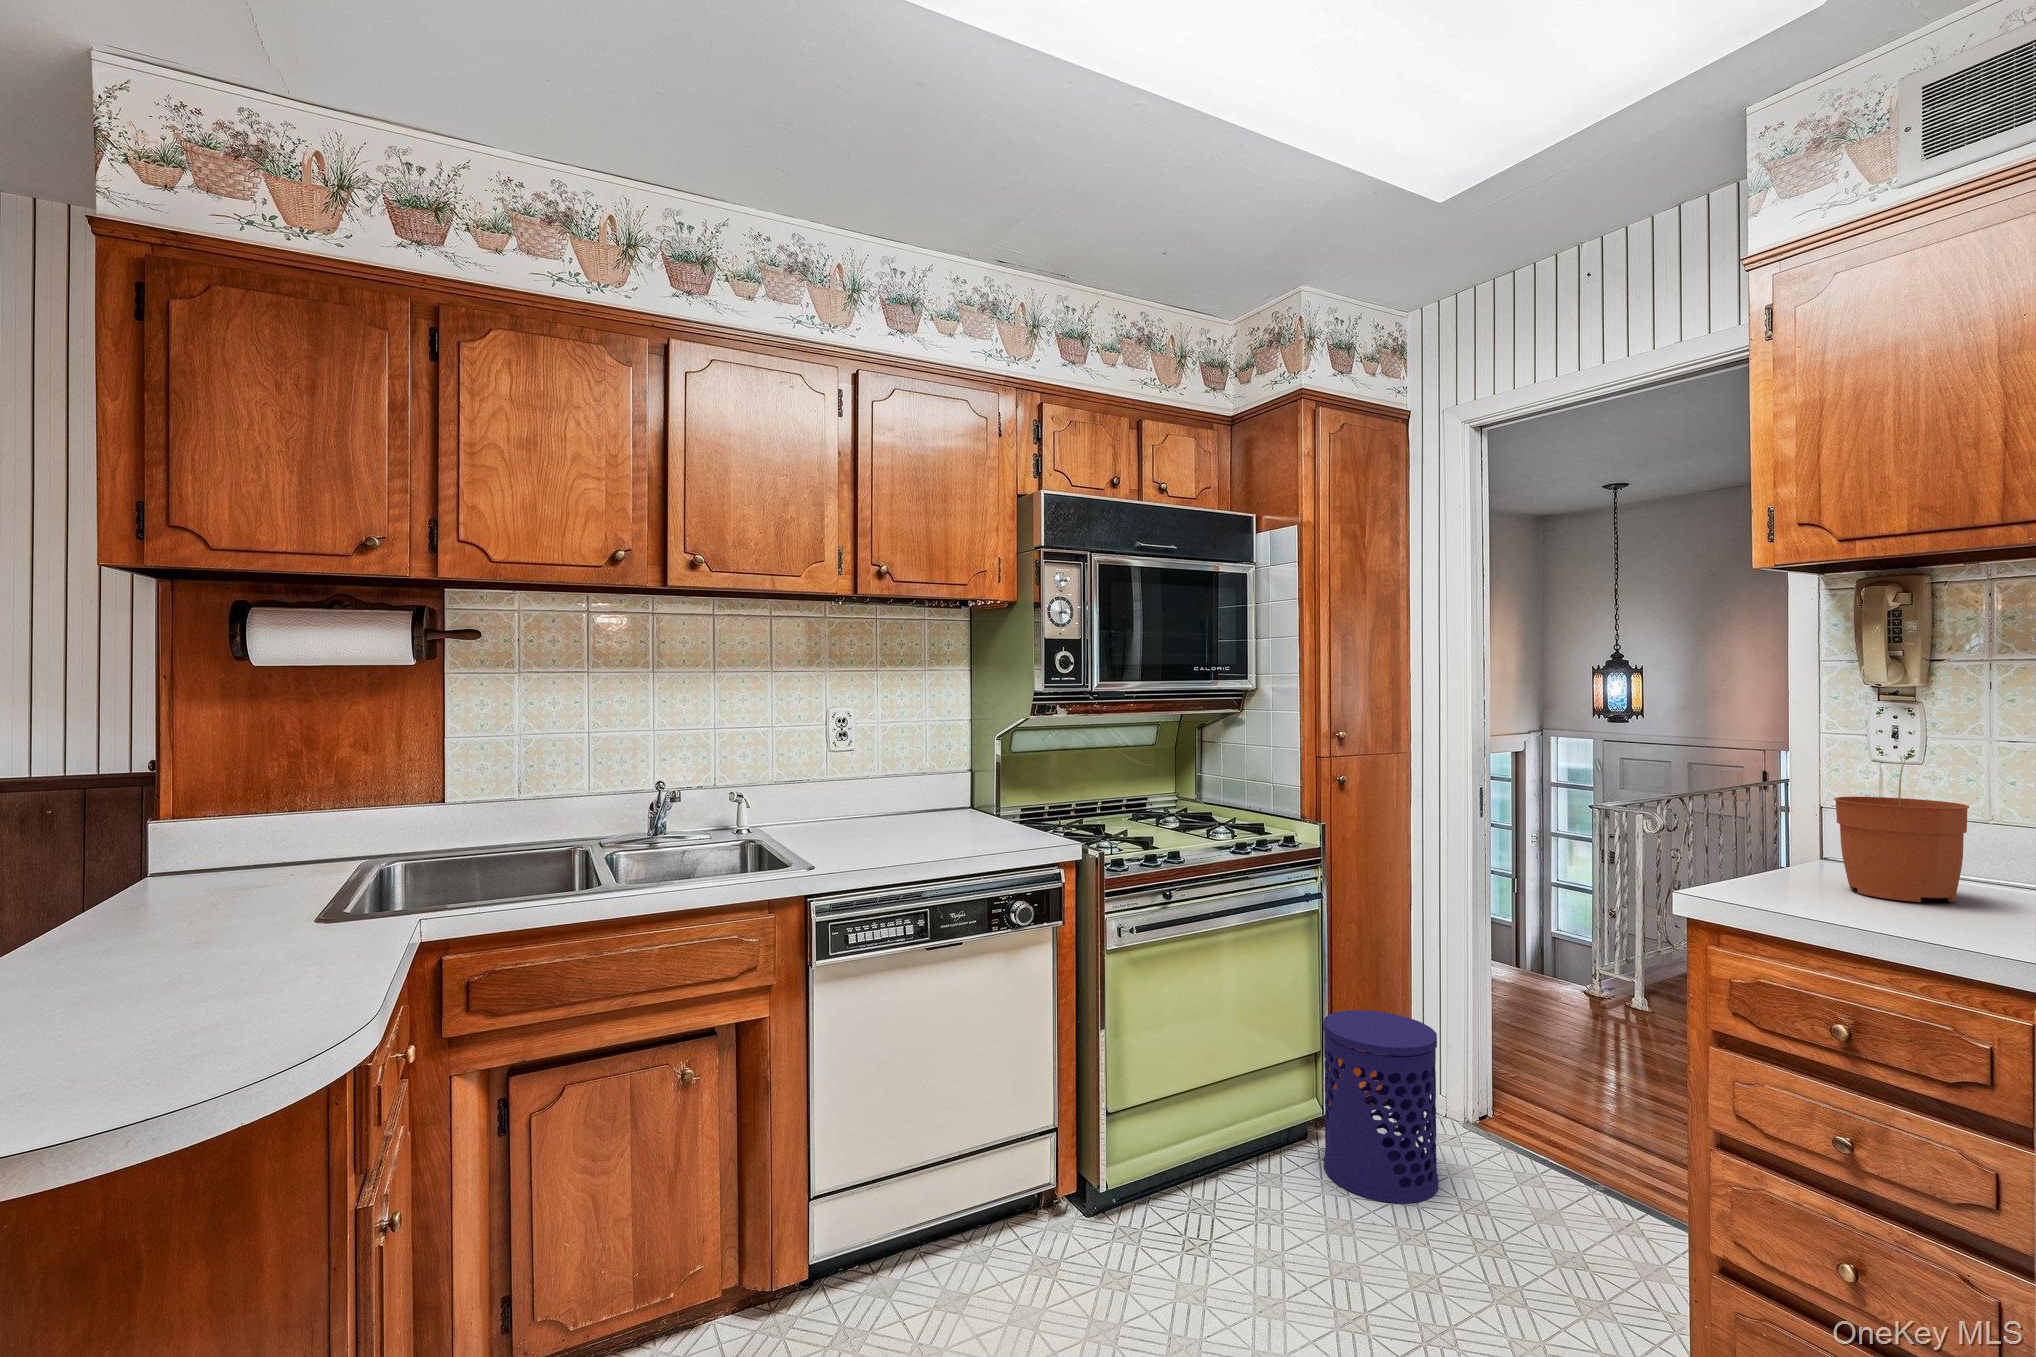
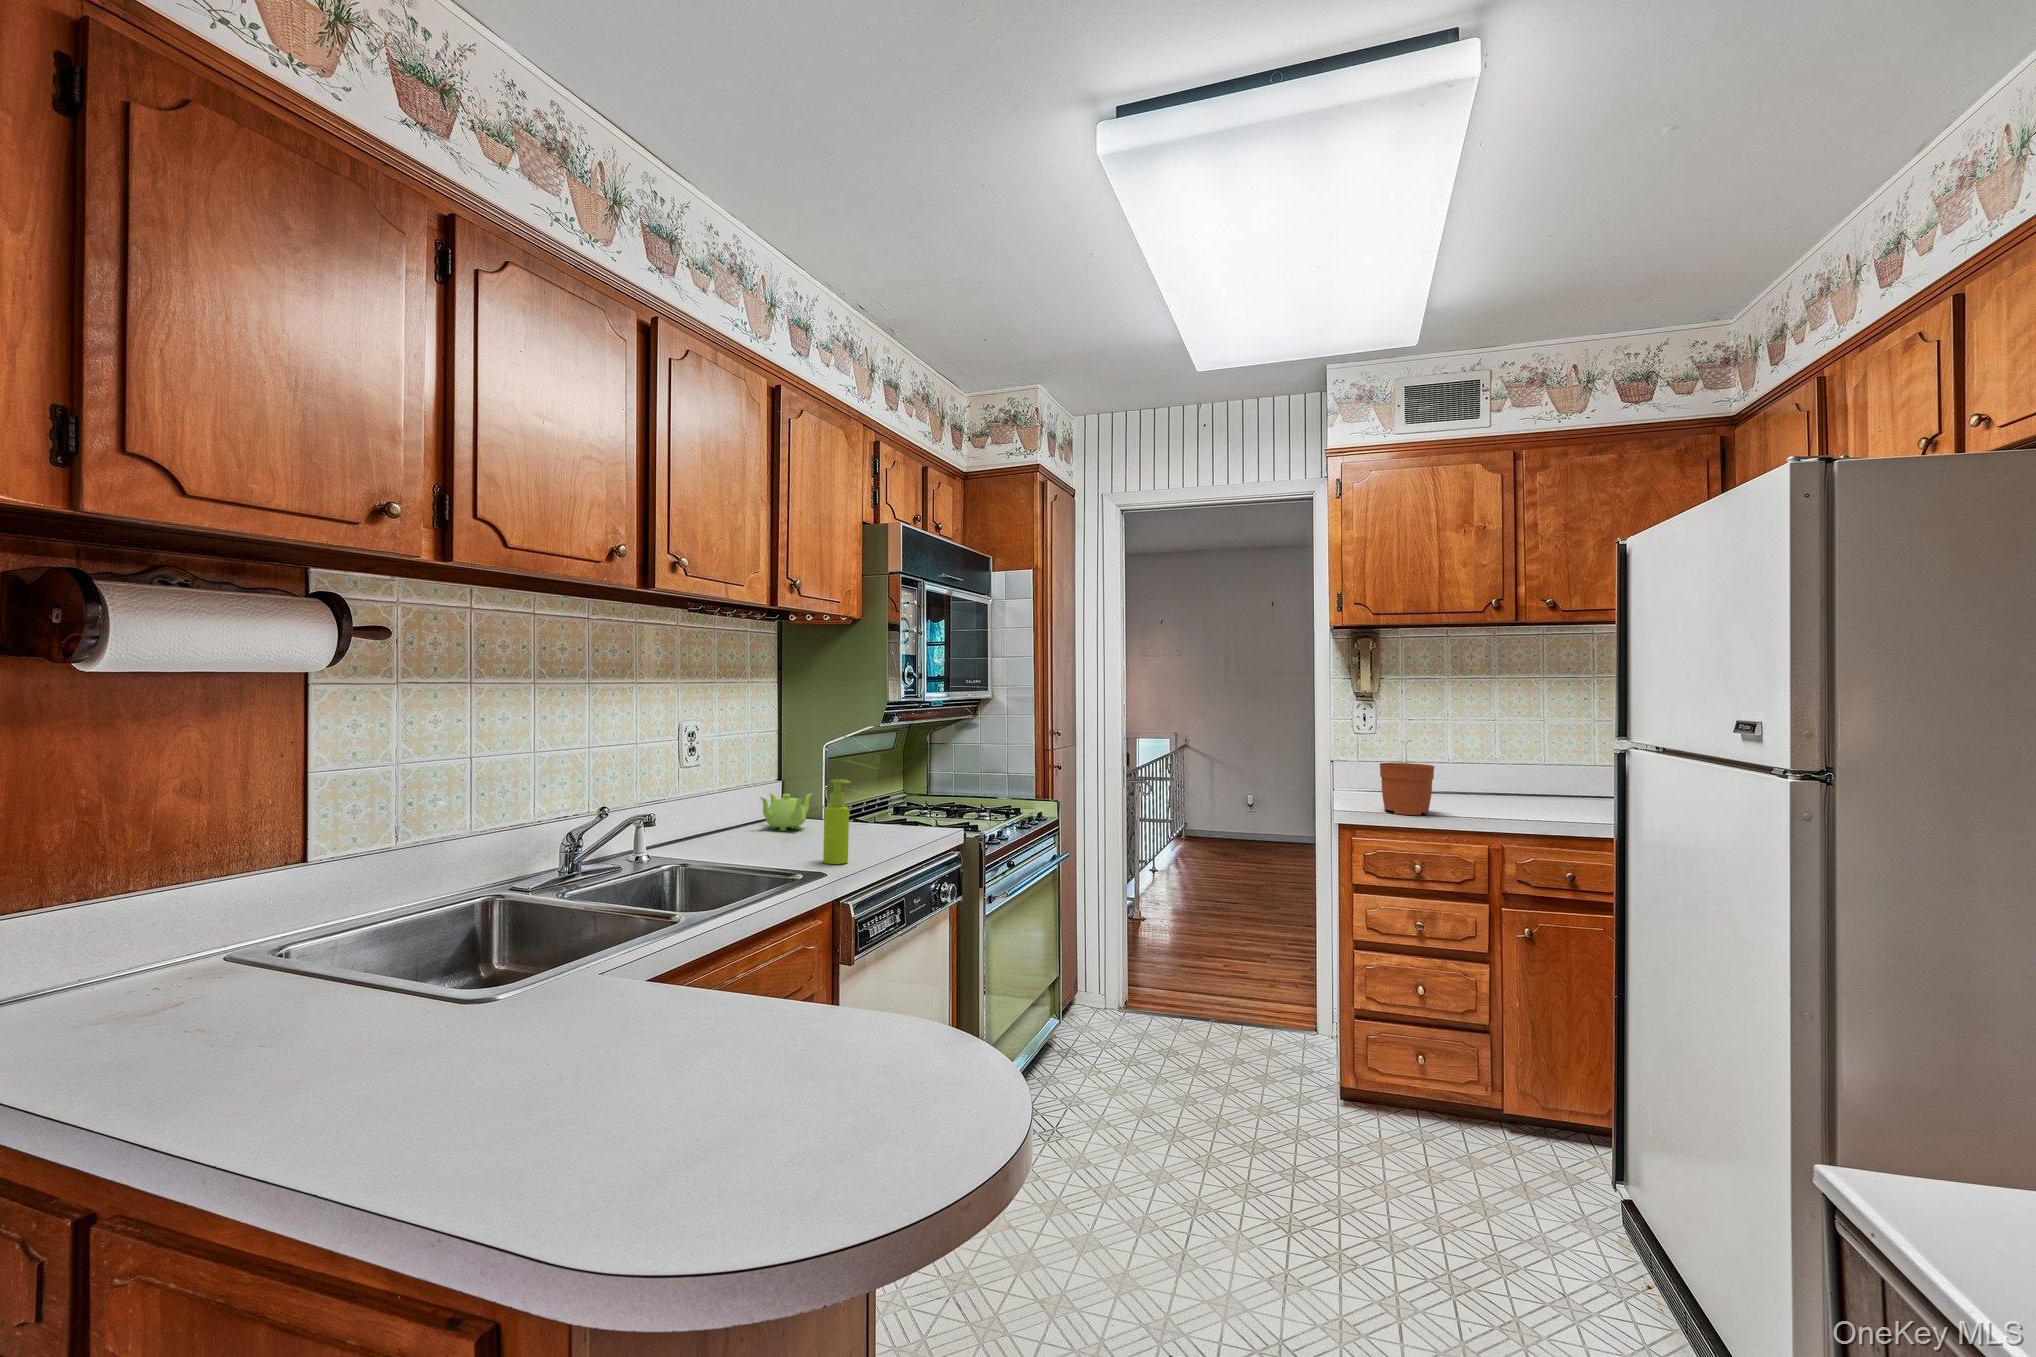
soap dispenser: none [828,773,854,863] -> present [823,779,851,864]
teapot: none [879,790,942,829] -> present [760,793,813,831]
waste bin: present [1323,1010,1438,1204] -> none [1059,932,1138,1063]

